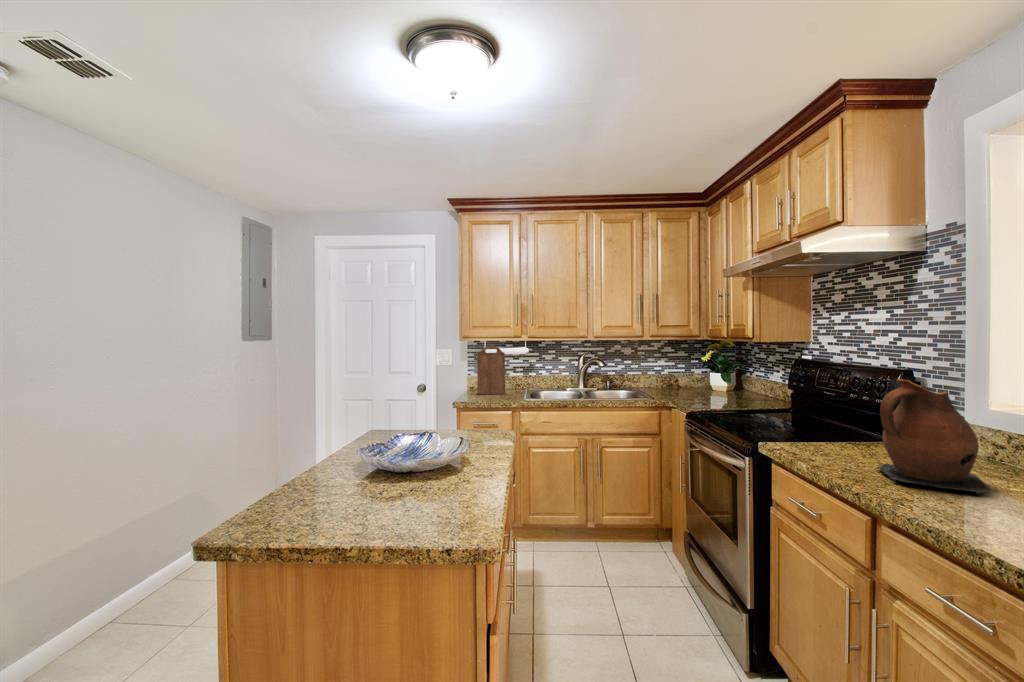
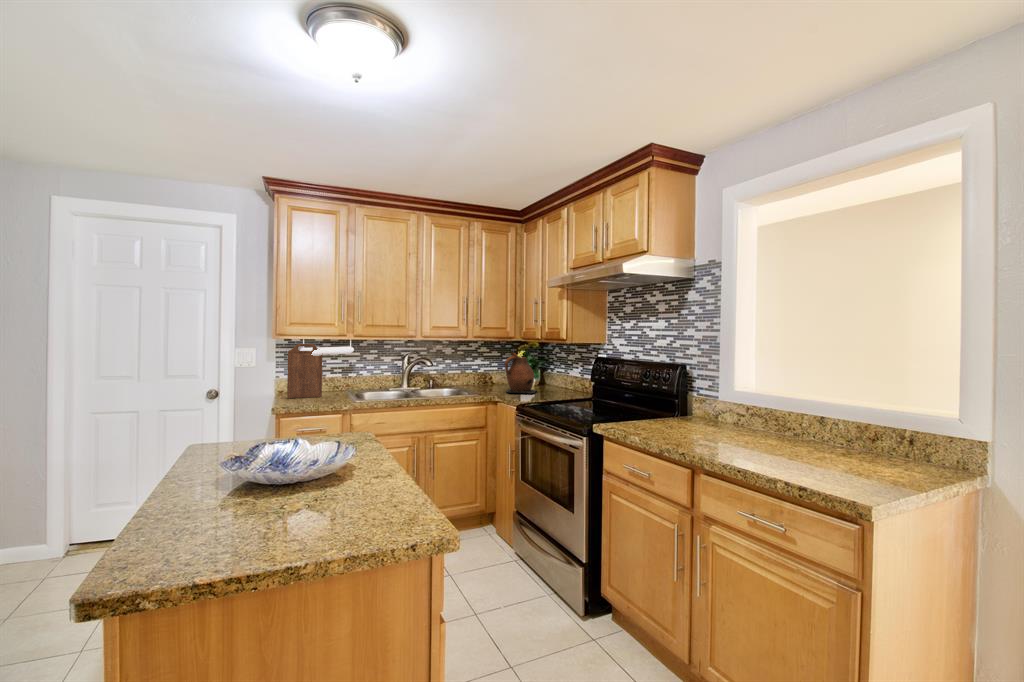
ceramic pitcher: present [879,379,991,494] -> present [505,353,536,393]

